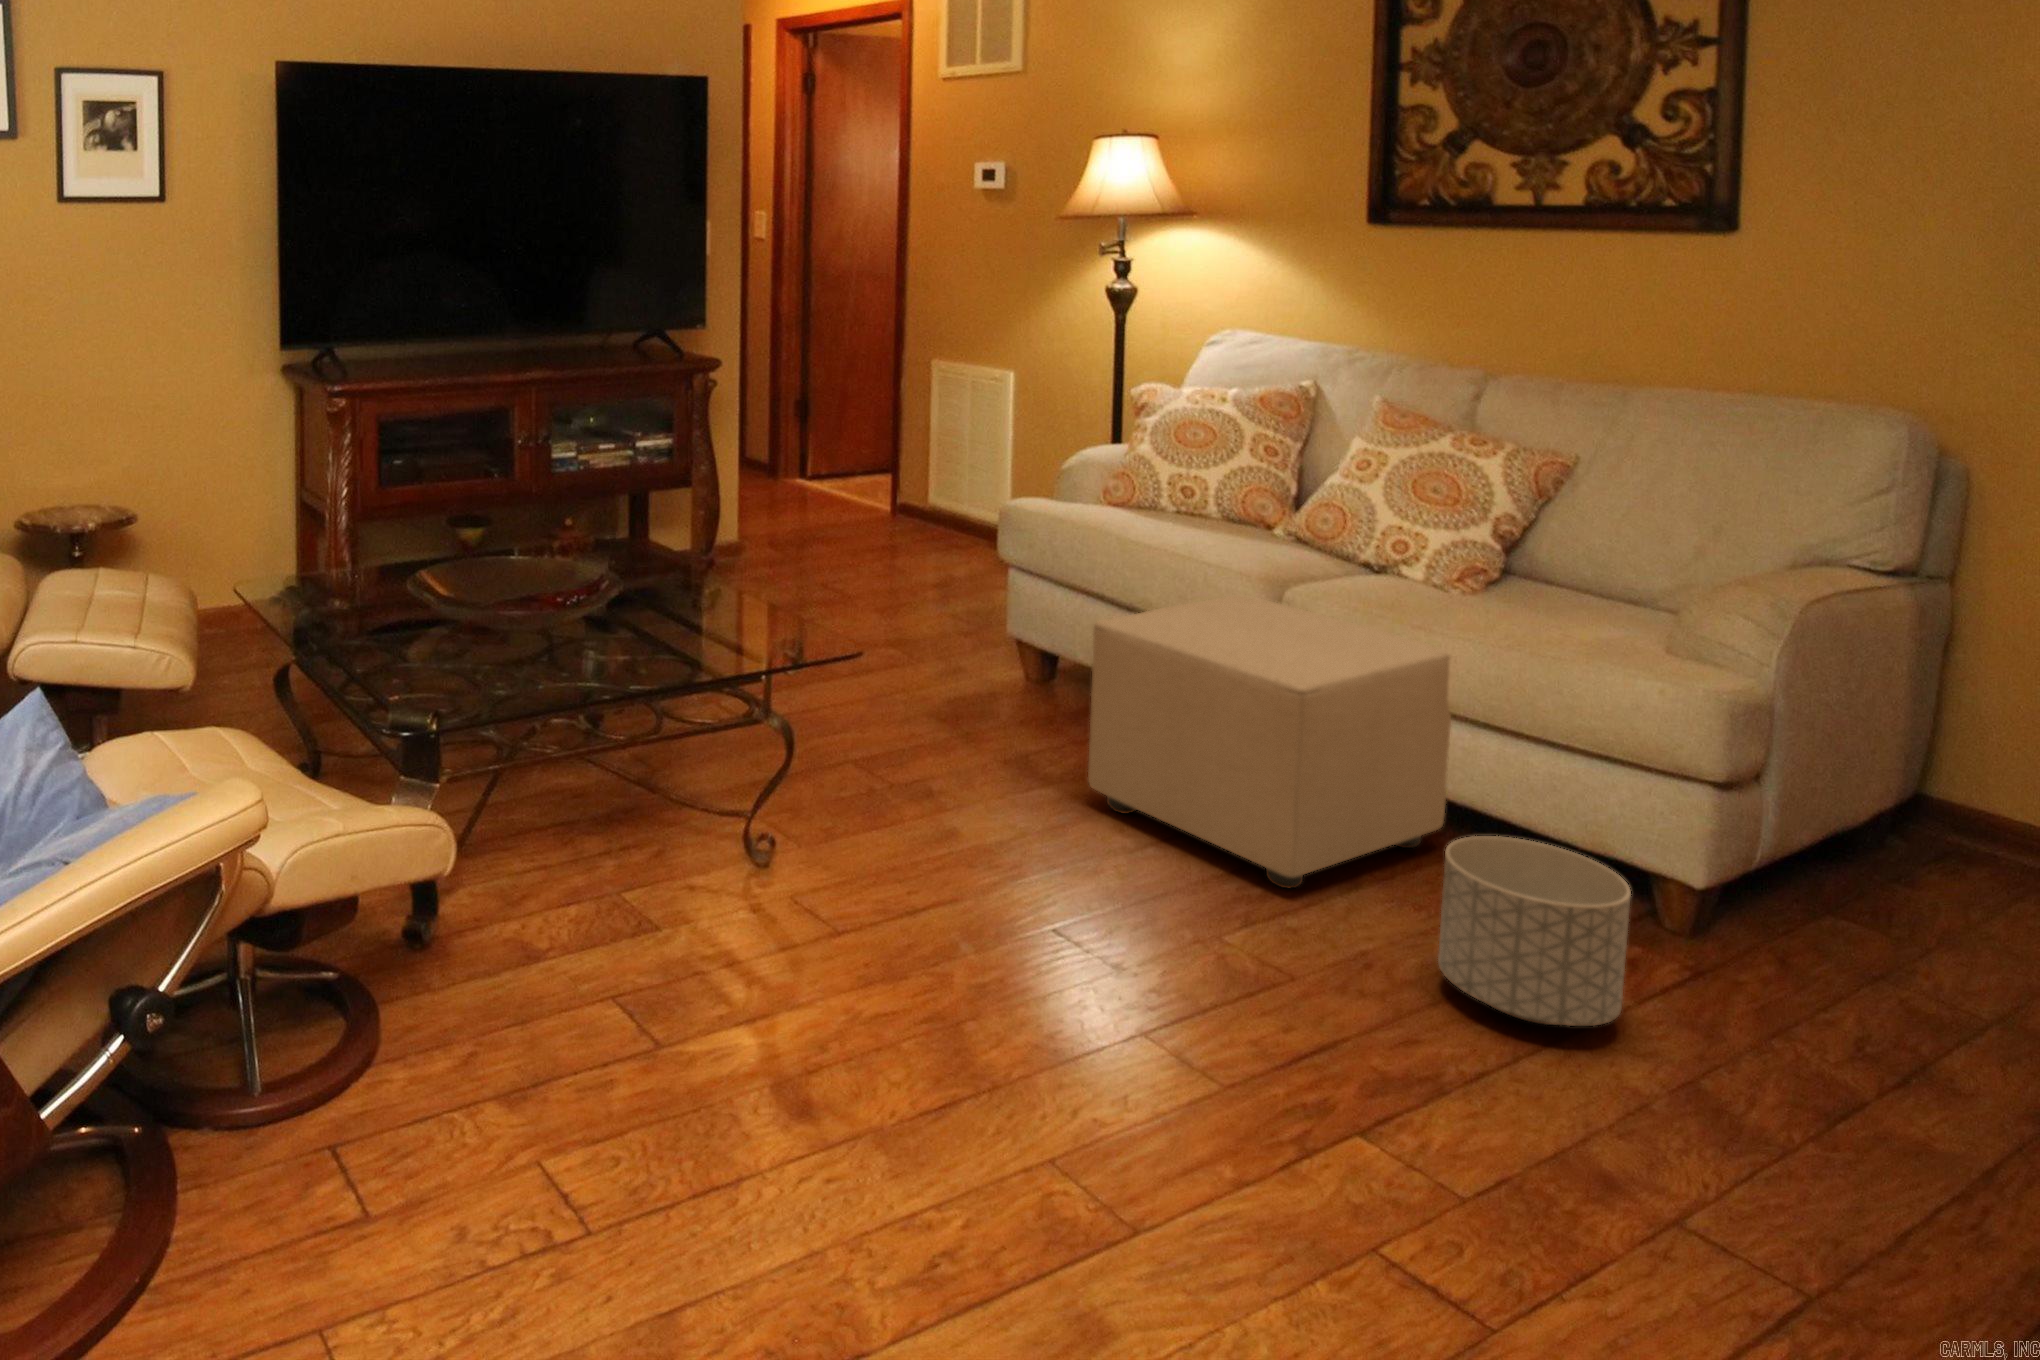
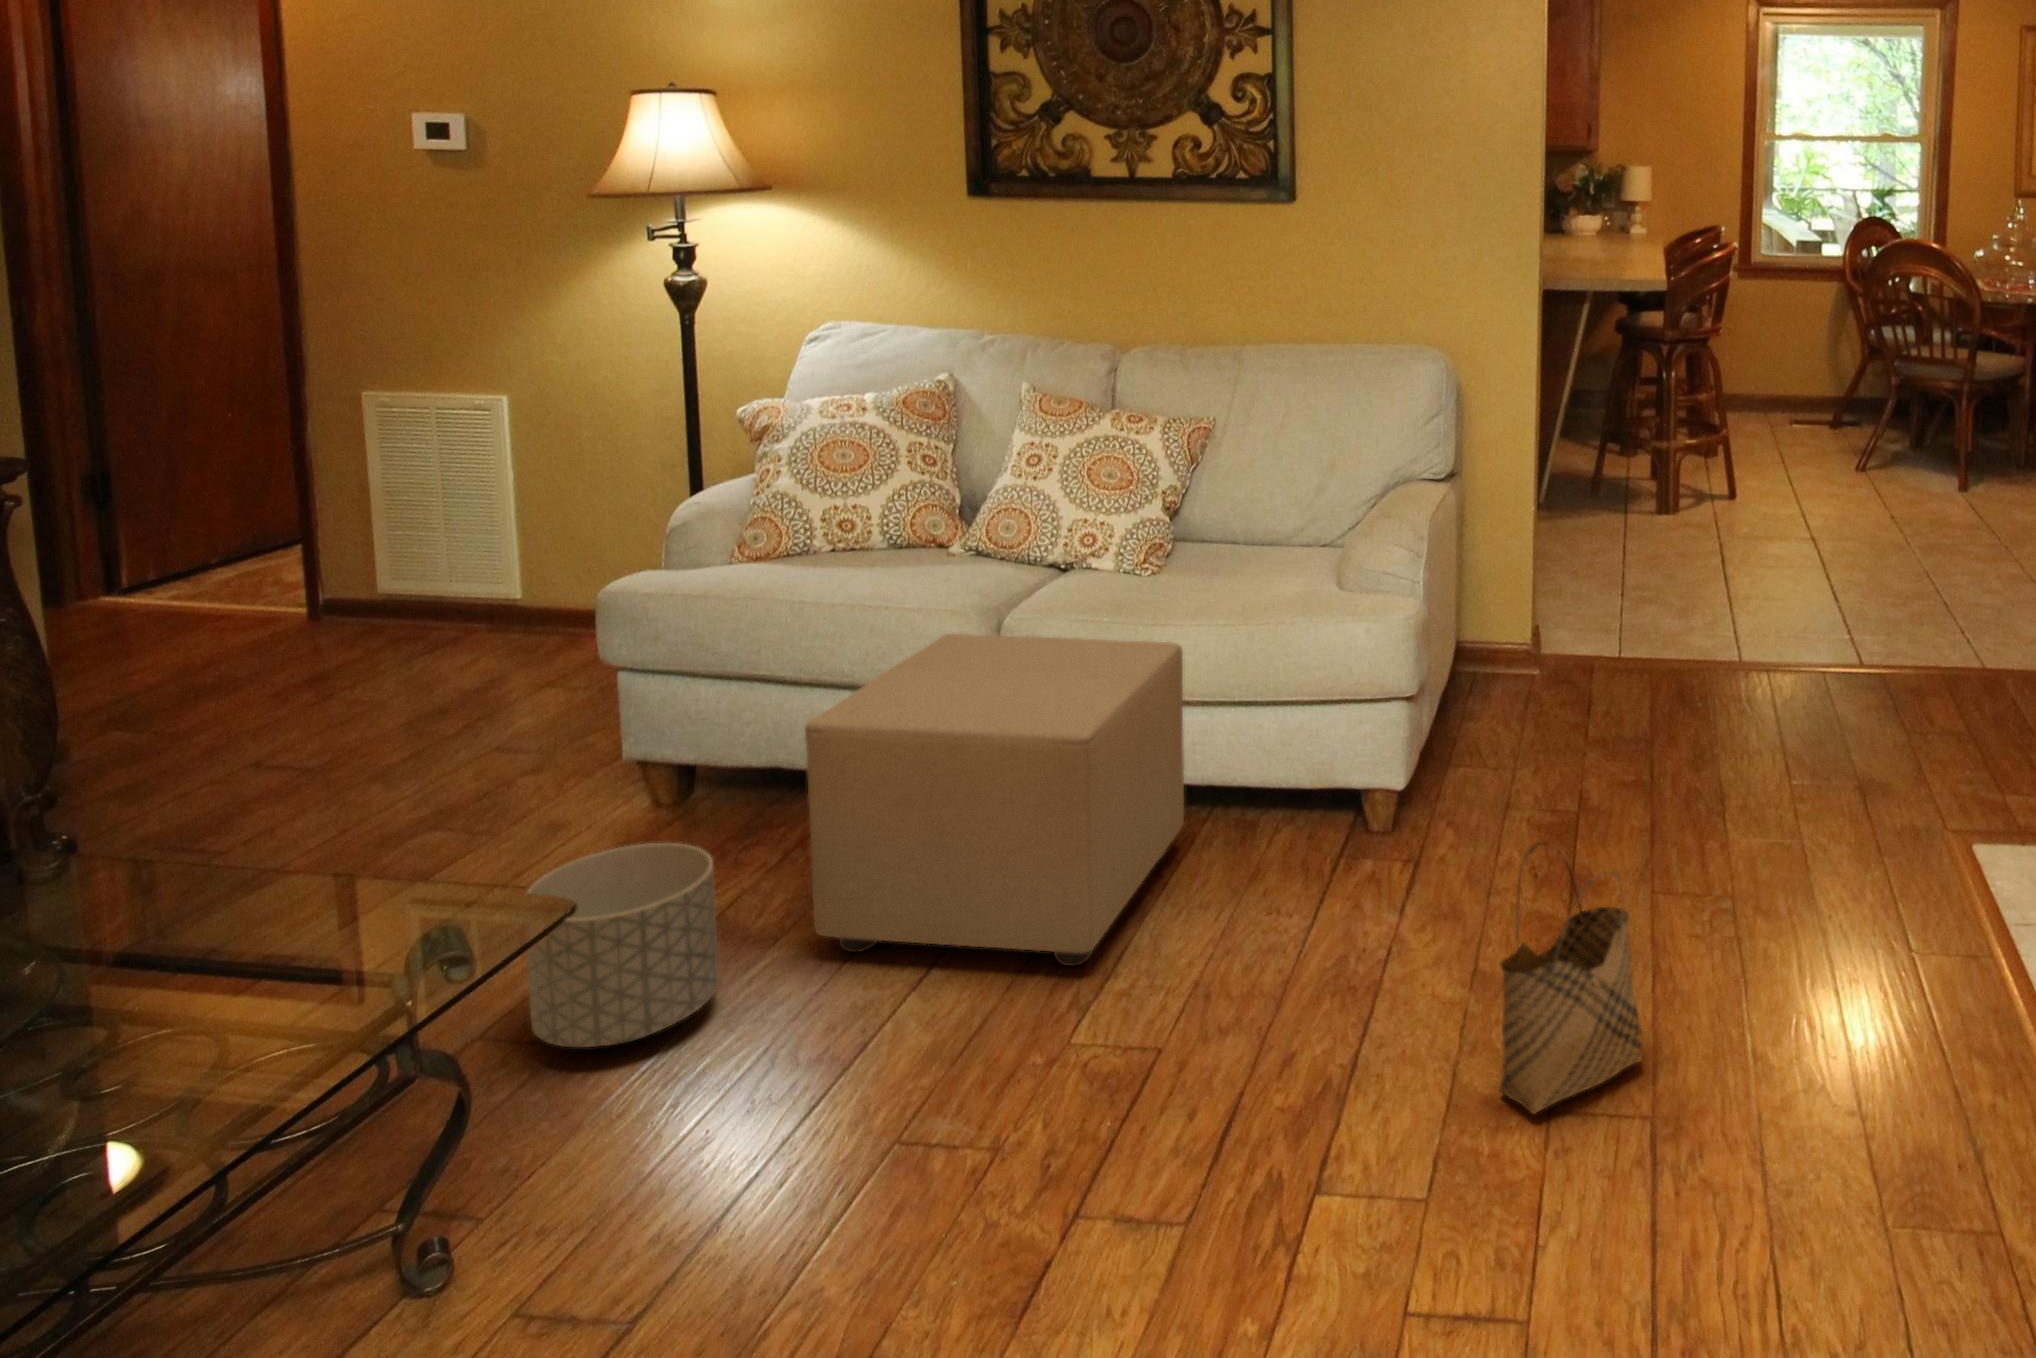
planter: present [1438,836,1631,1026] -> present [527,843,719,1047]
woven basket: none [1655,923,1884,1222] -> present [1500,842,1642,1114]

